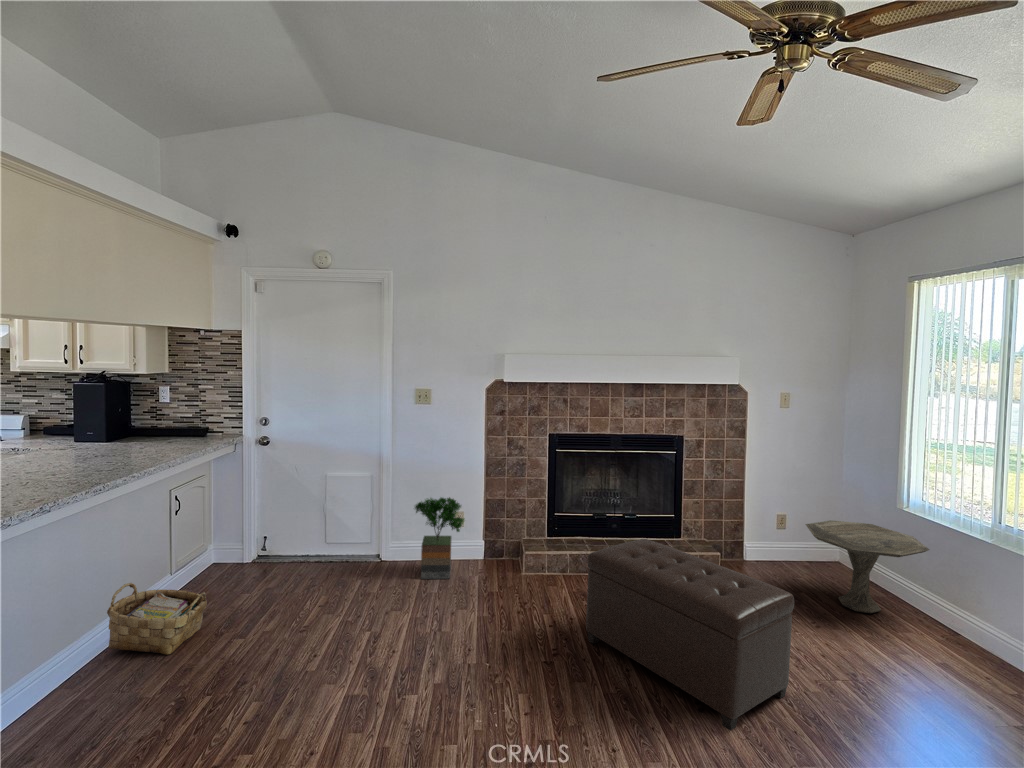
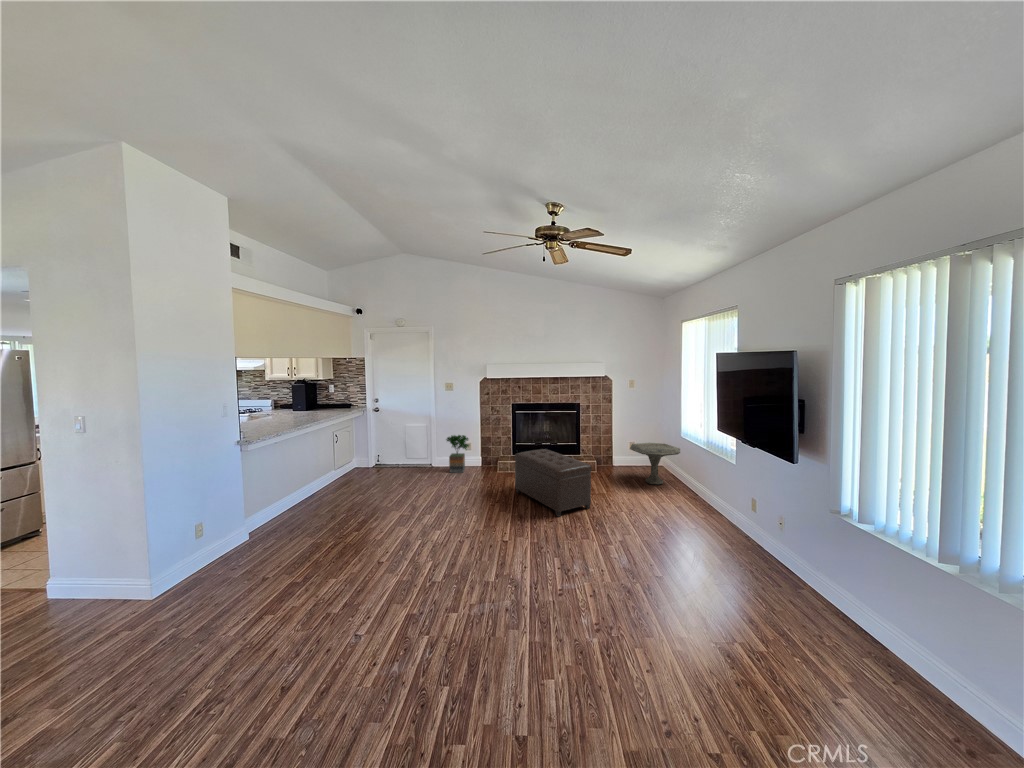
woven basket: present [107,583,207,654] -> none [316,468,355,495]

